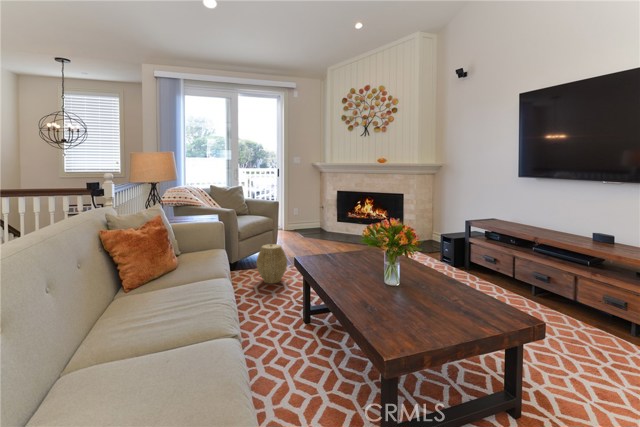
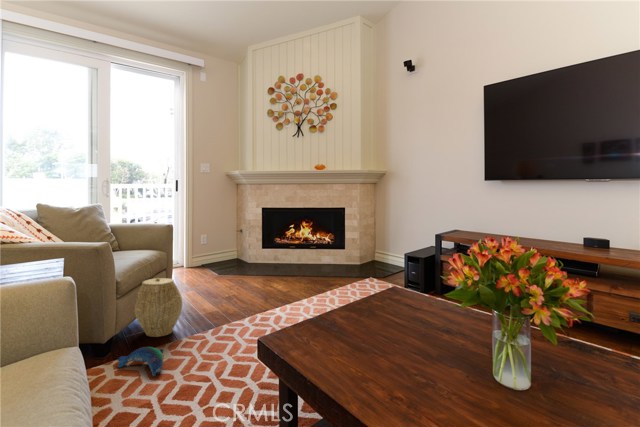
plush toy: none [250,290,279,309] -> present [118,347,163,376]

